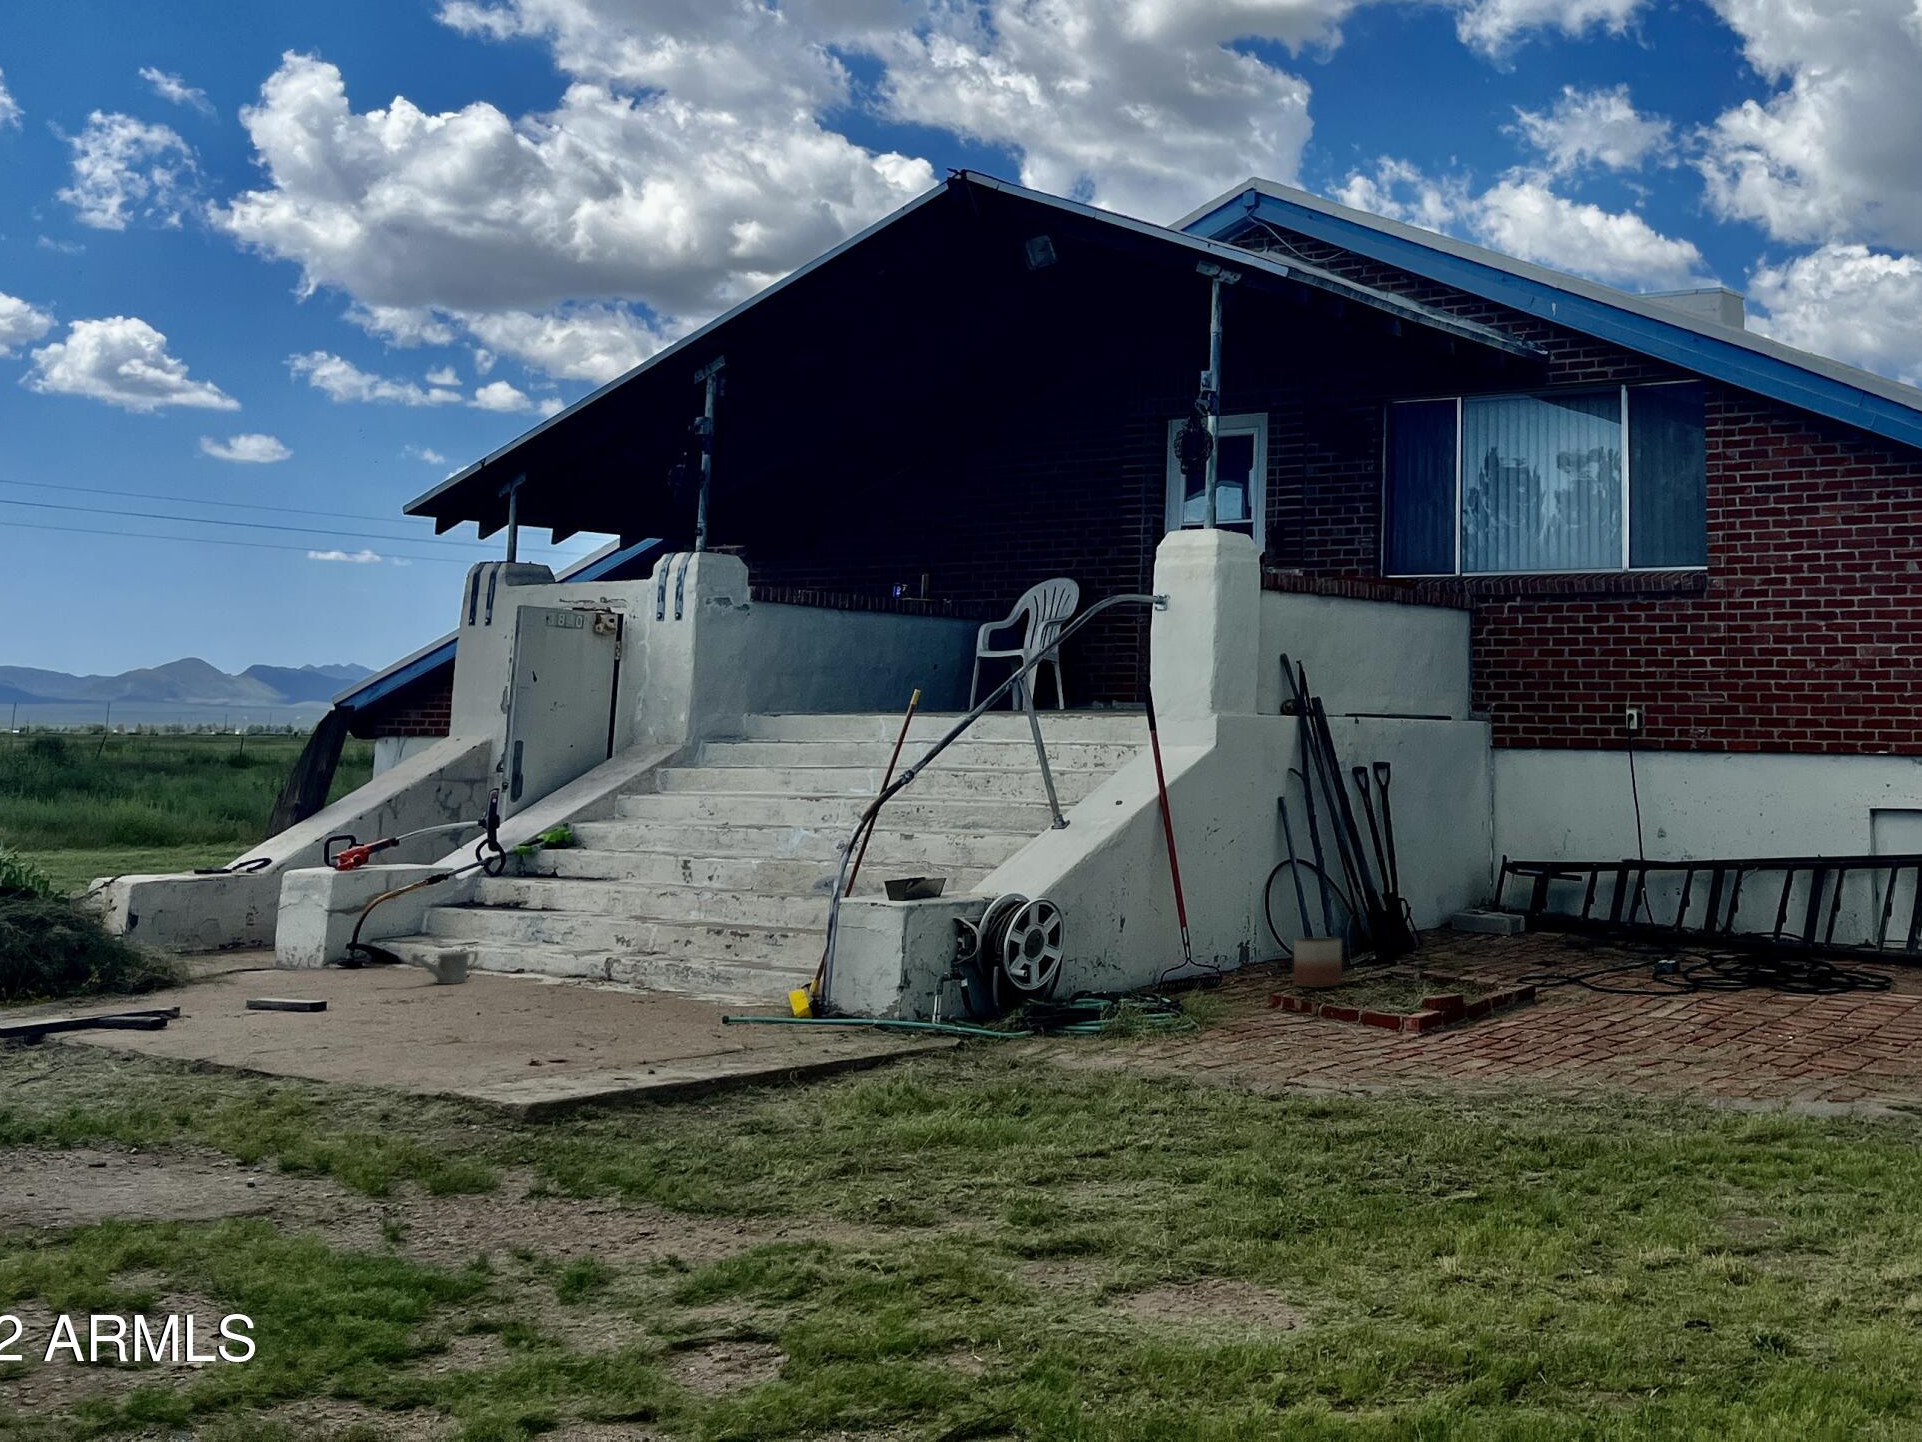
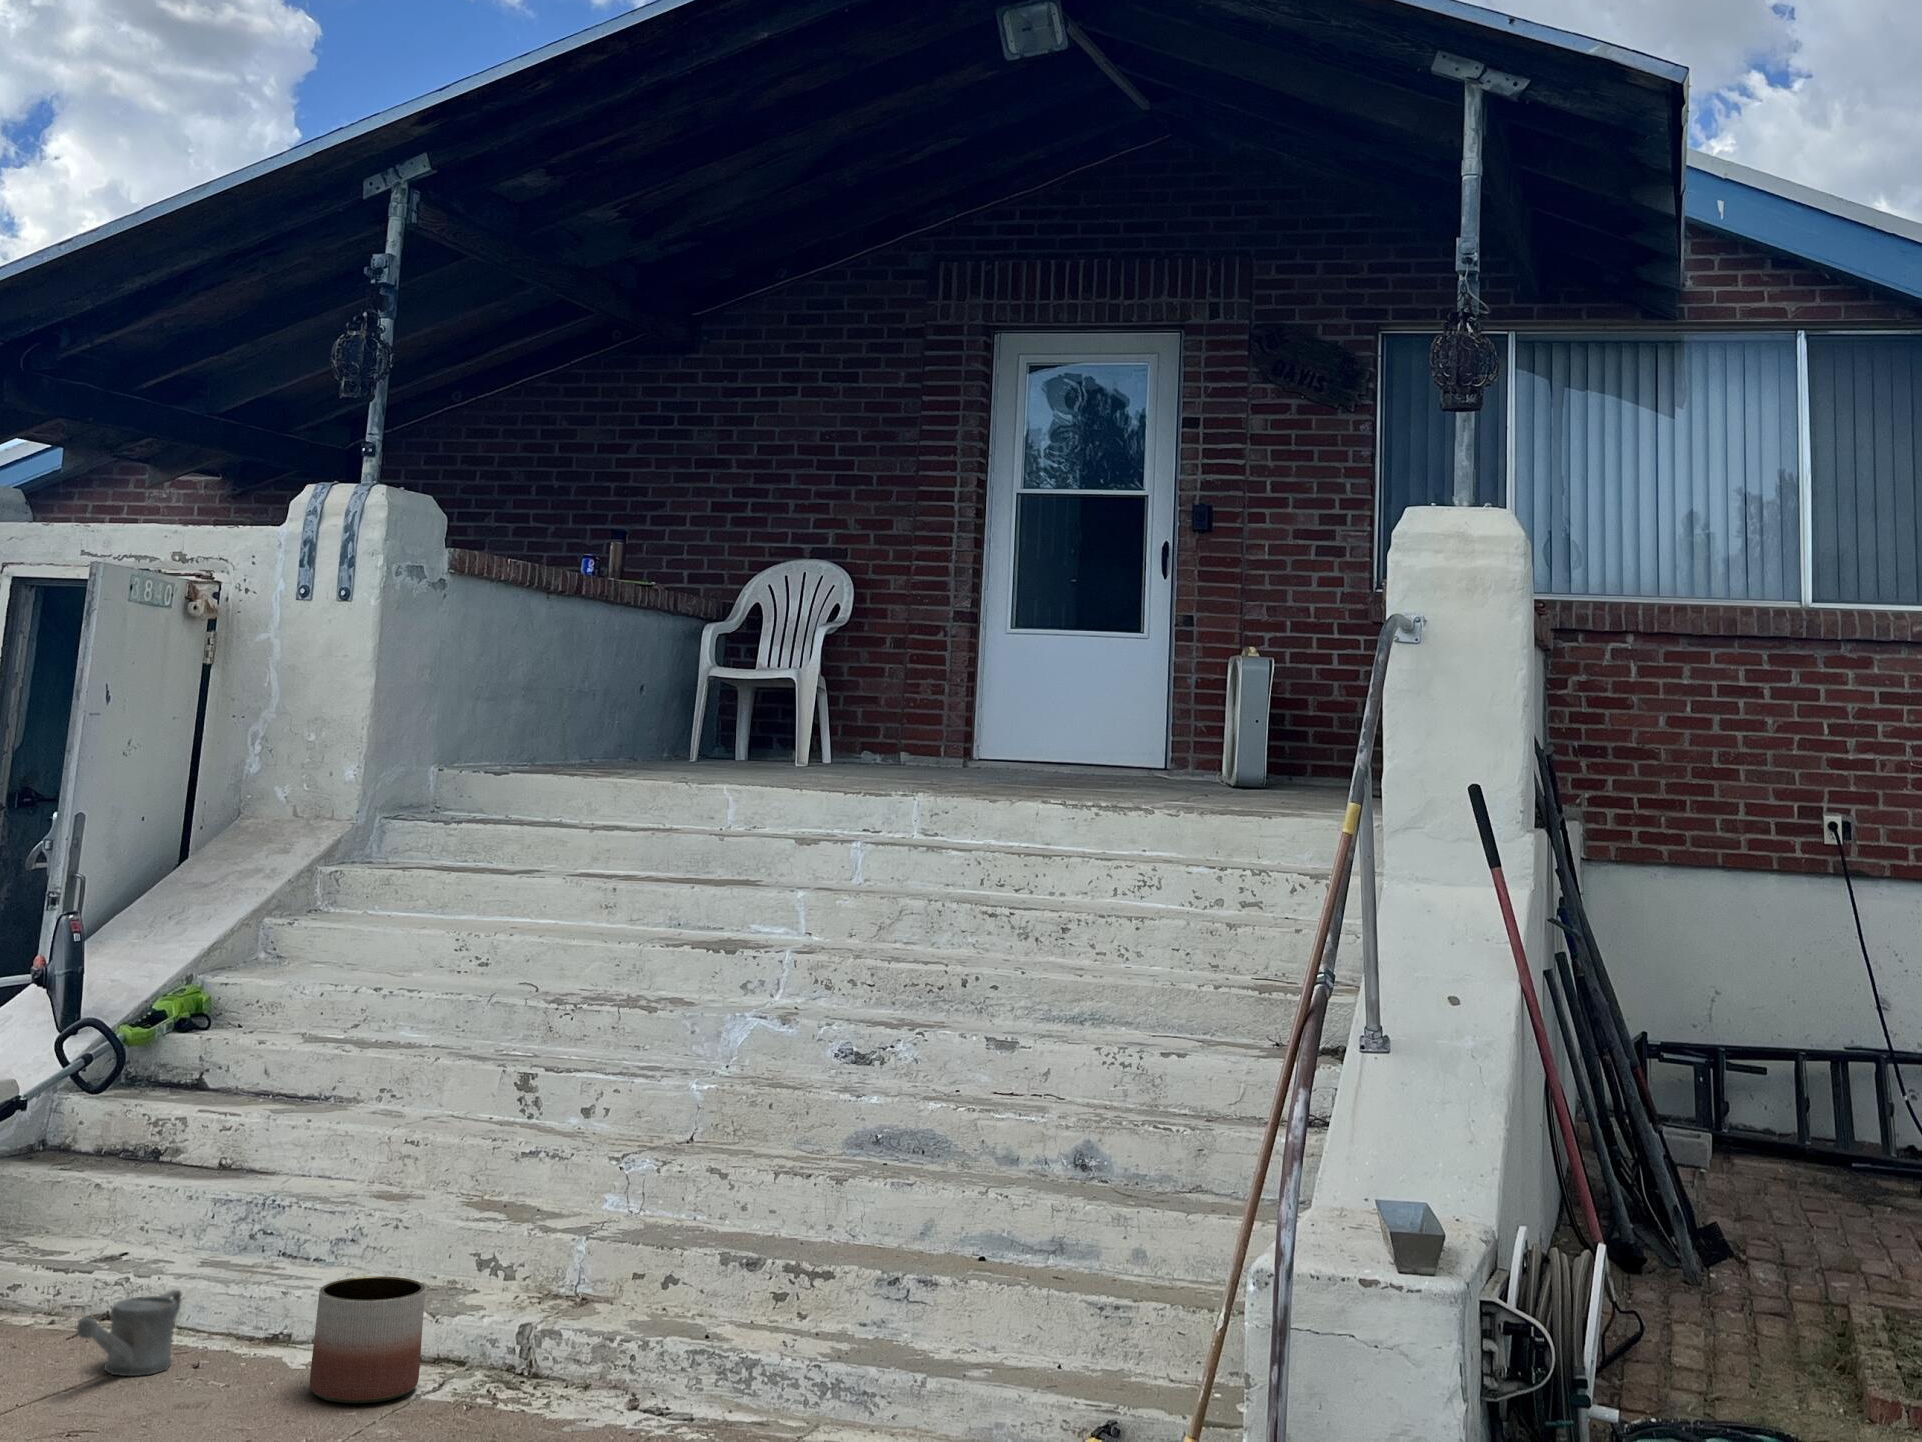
planter: present [1293,937,1342,988] -> present [310,1276,425,1403]

